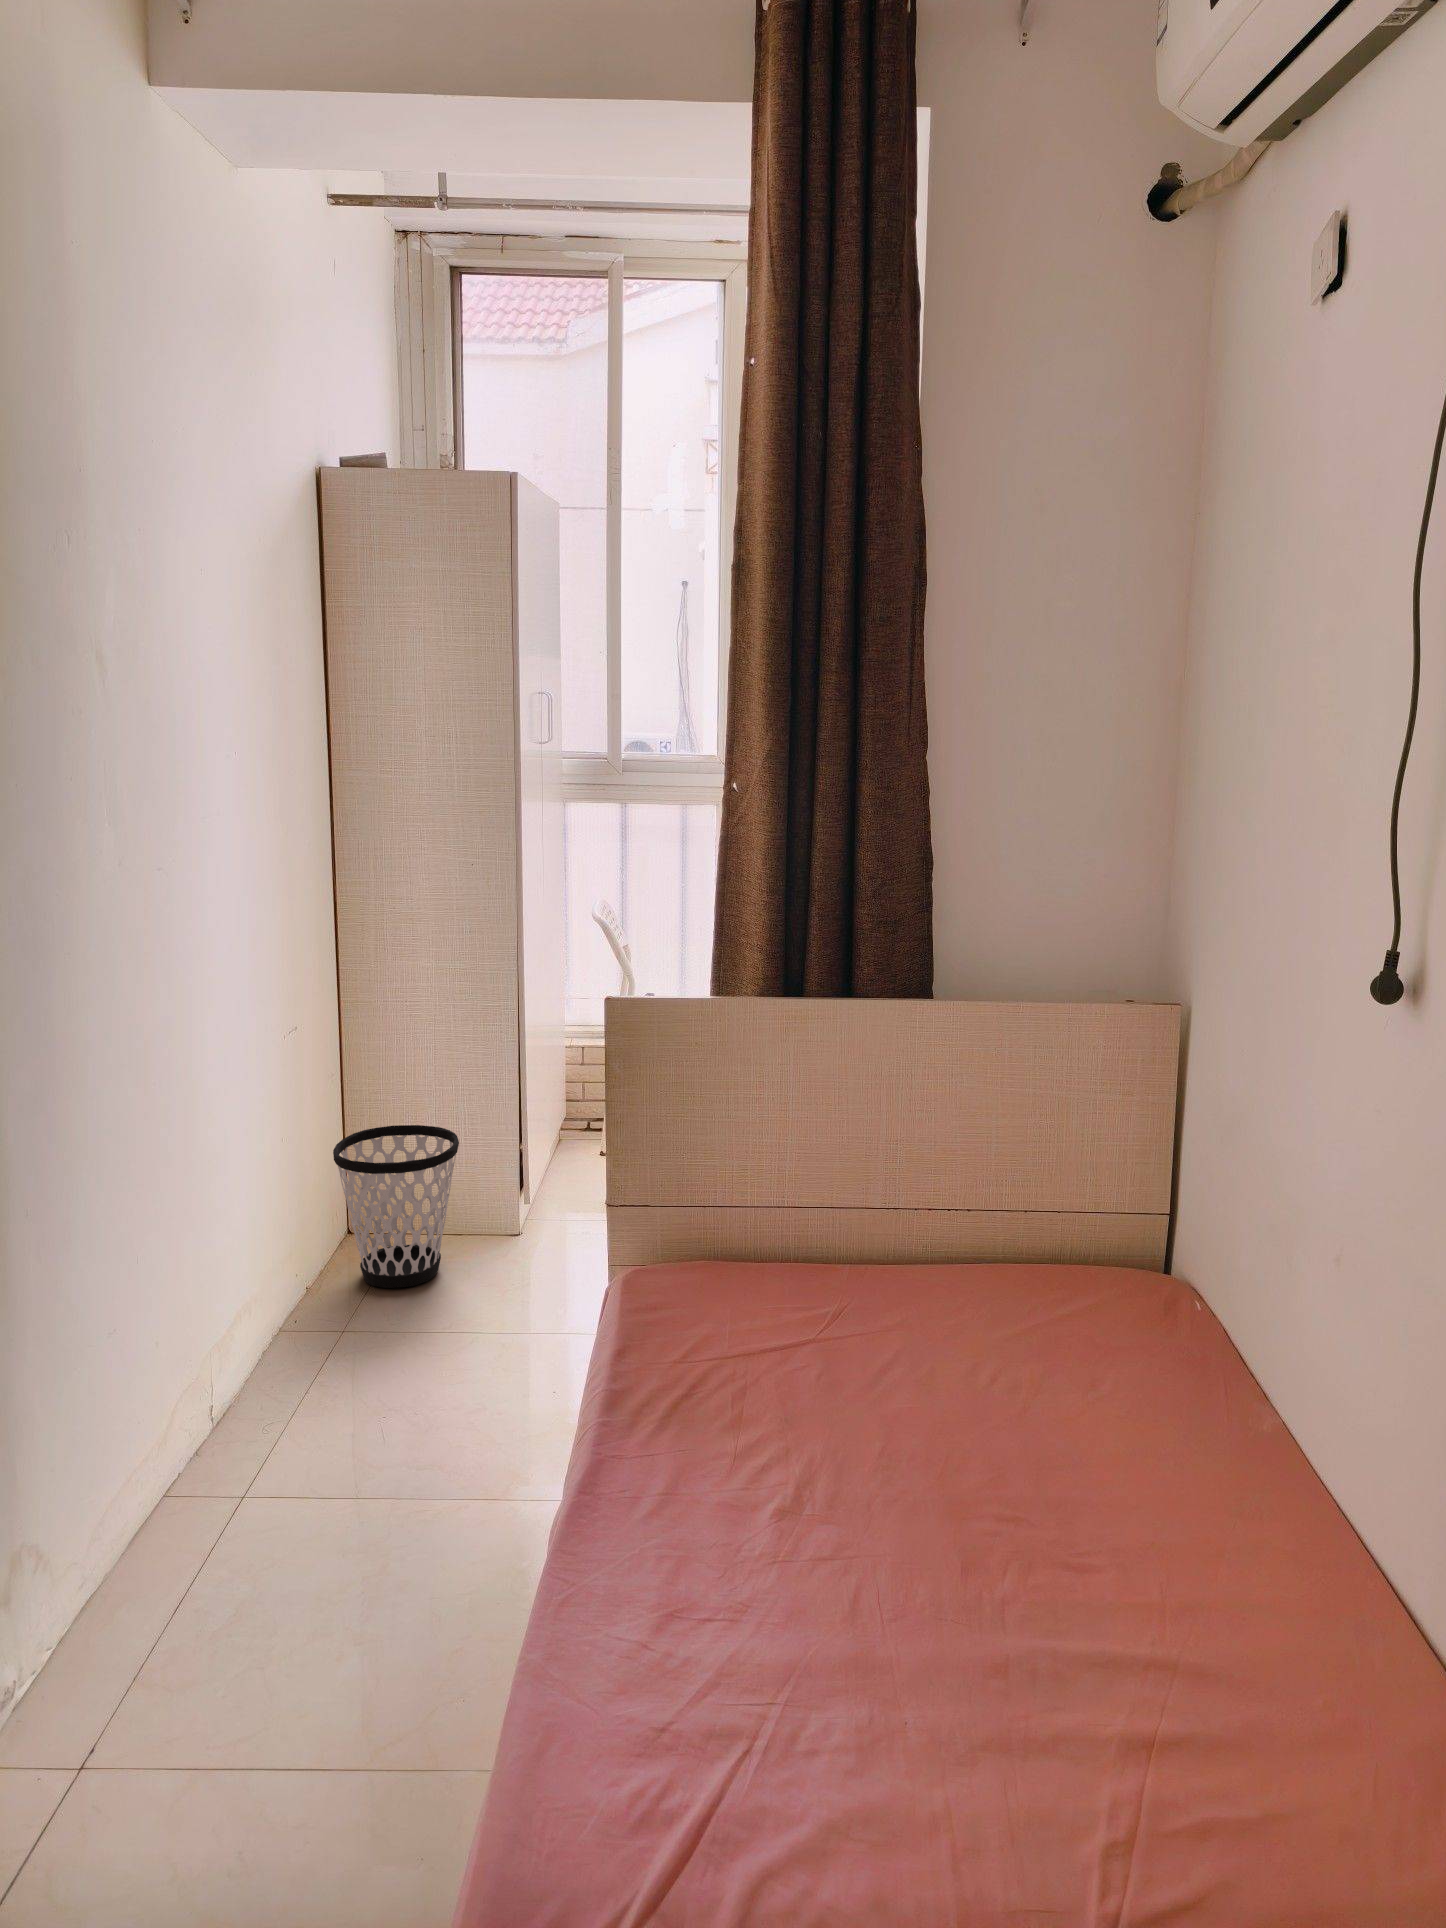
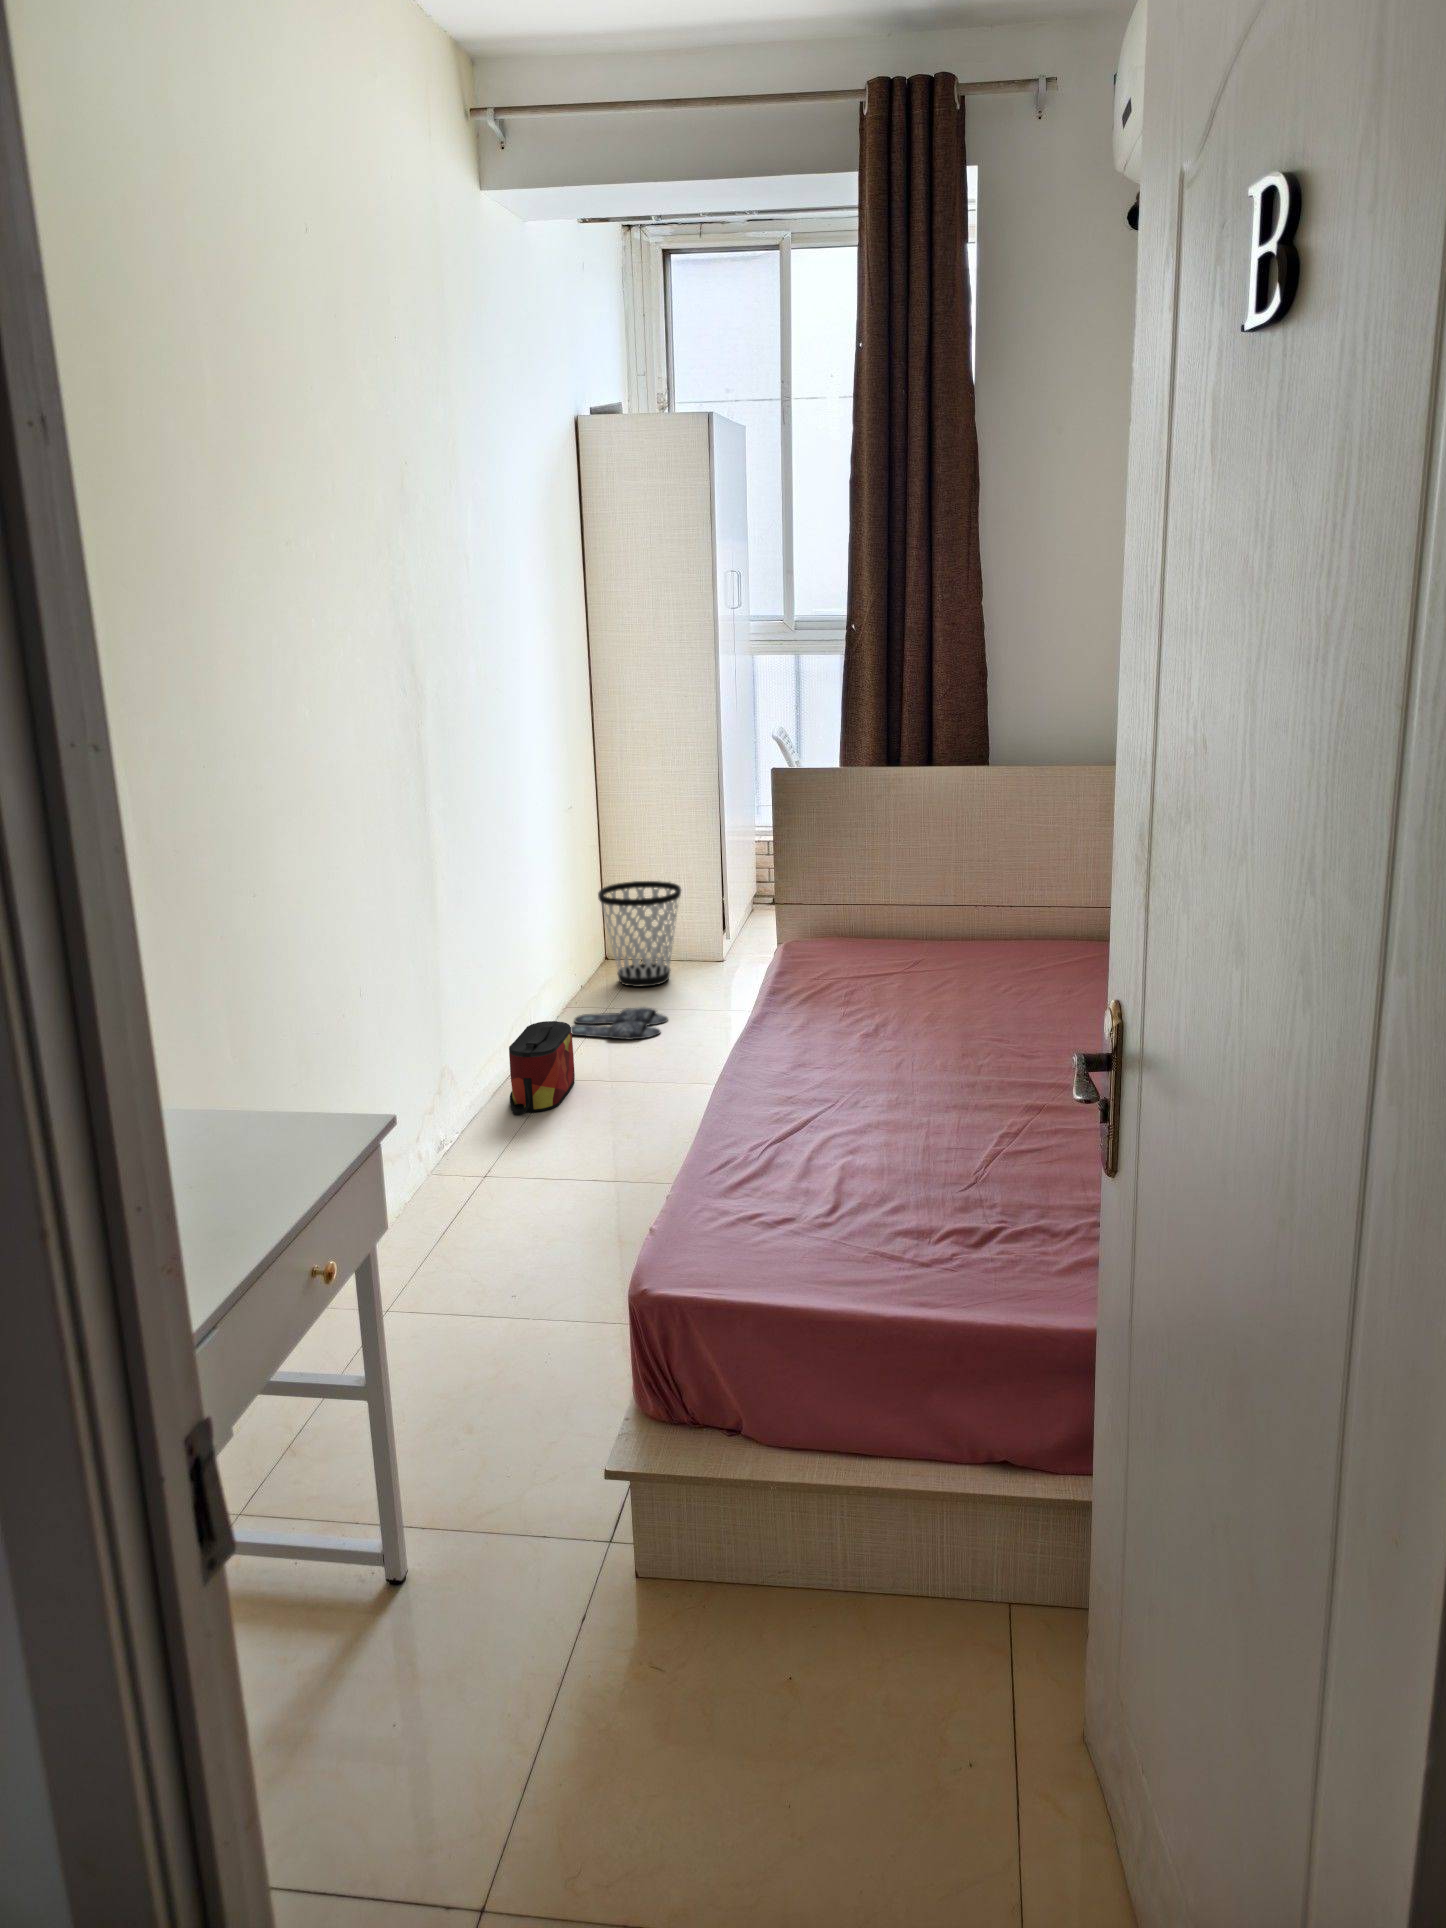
slippers: none [267,1336,432,1405] -> present [571,1007,668,1040]
bag: none [141,1410,266,1609] -> present [509,1021,575,1115]

